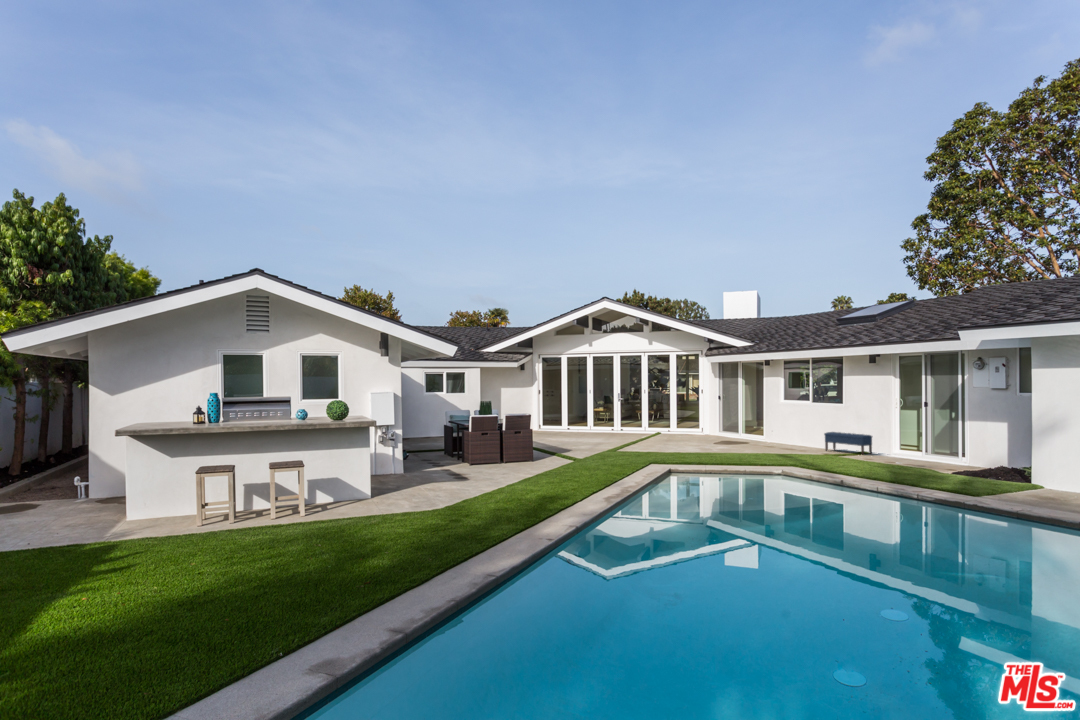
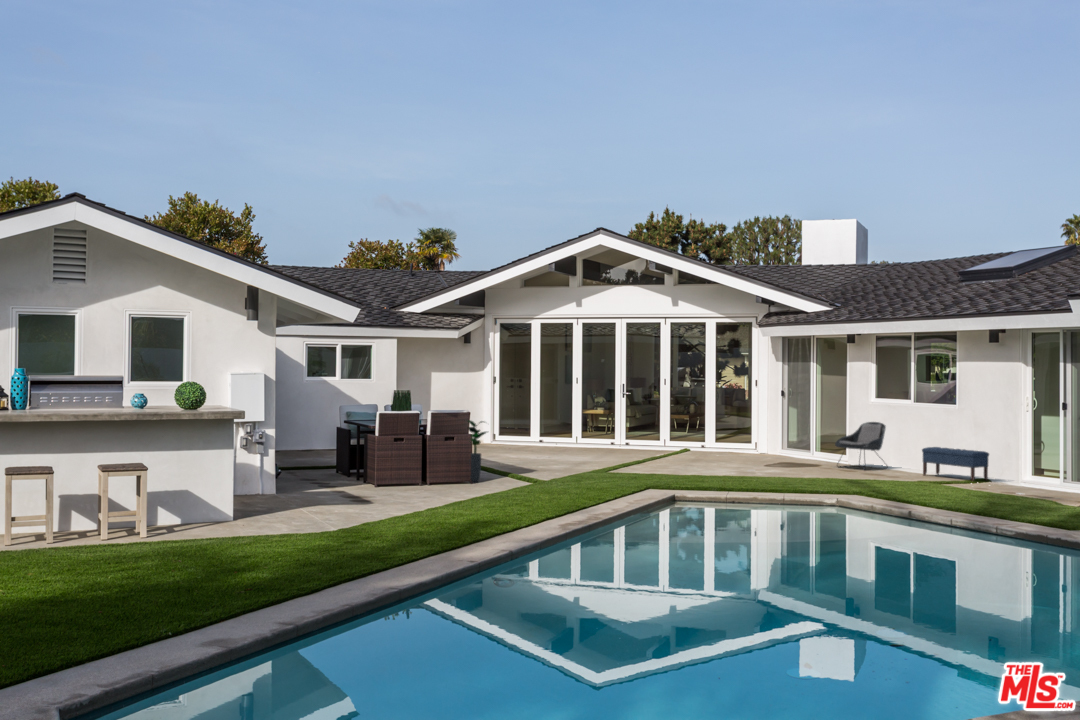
lounge chair: none [762,415,798,448] -> present [835,422,887,470]
potted plant: none [526,420,543,461] -> present [468,420,486,482]

